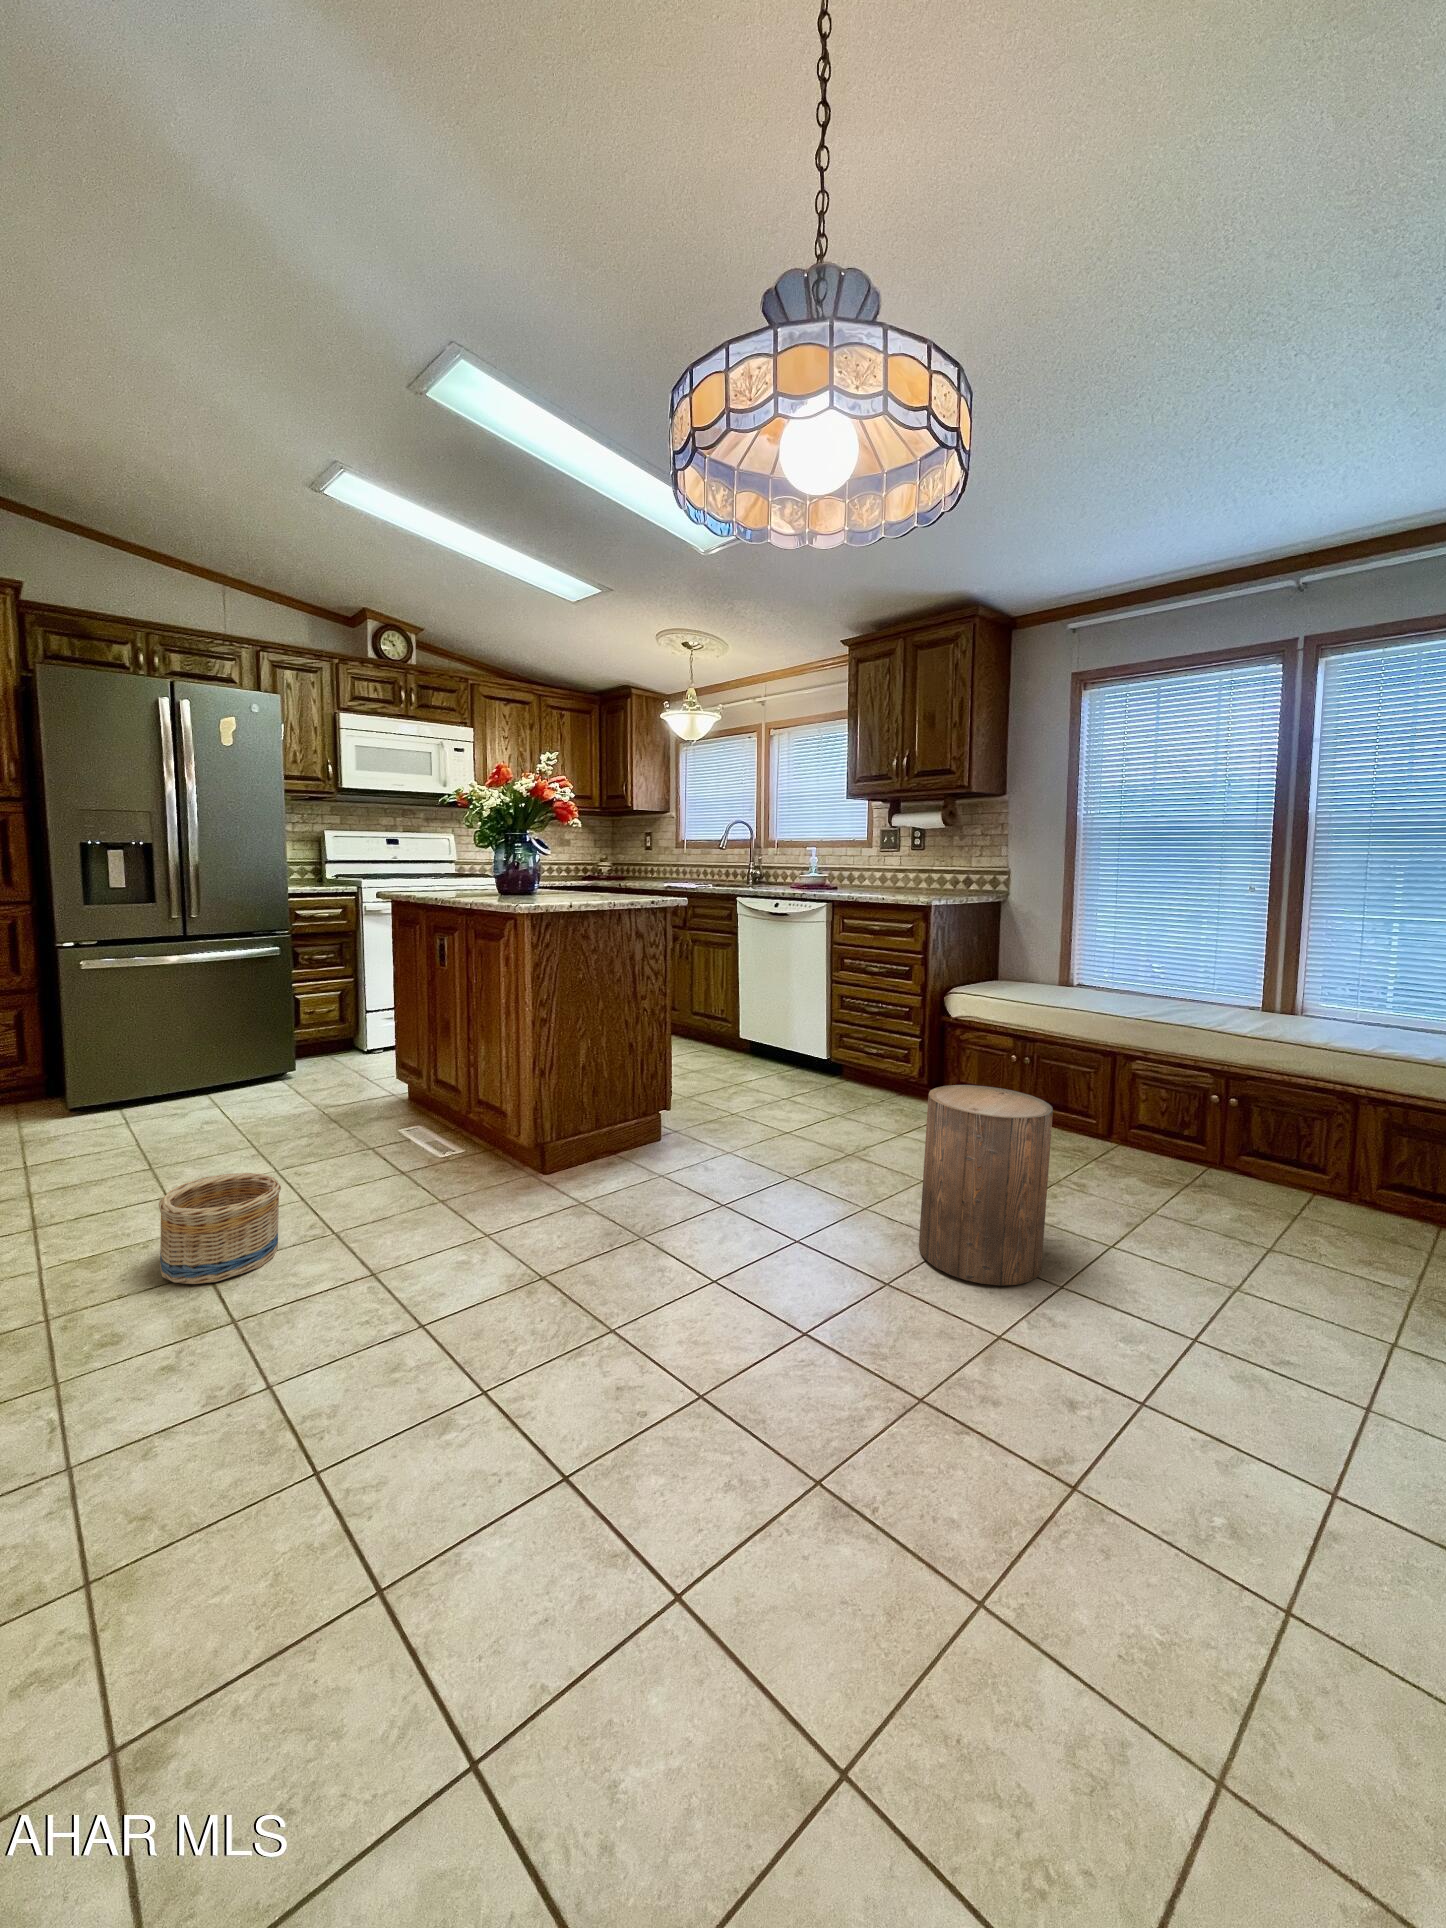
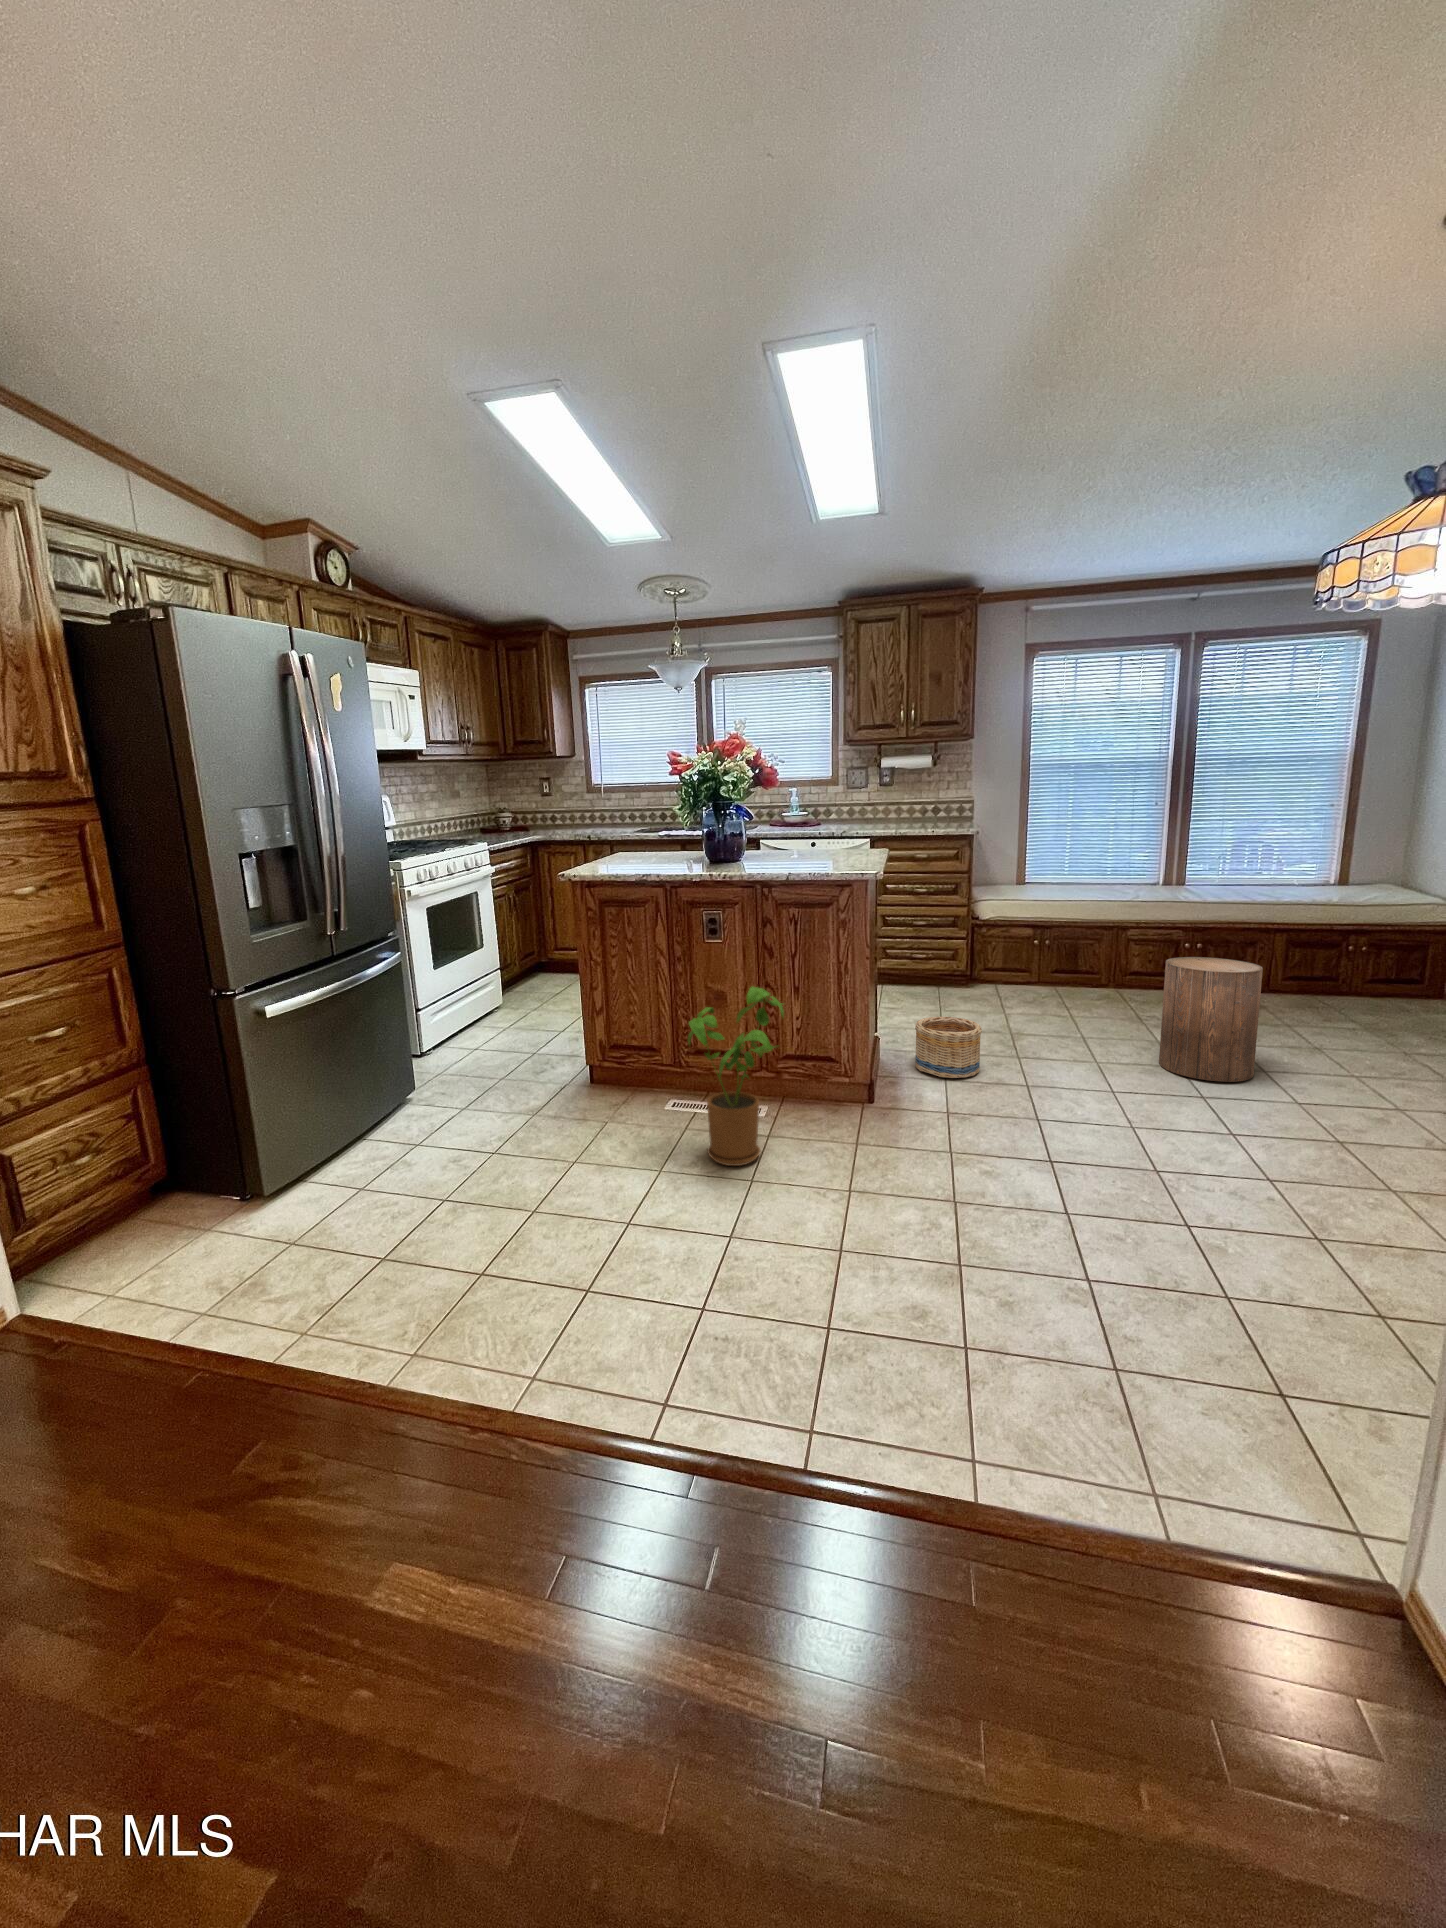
house plant: none [305,1010,419,1185] -> present [688,987,784,1166]
basket: present [159,1173,281,1284] -> present [915,1017,982,1078]

